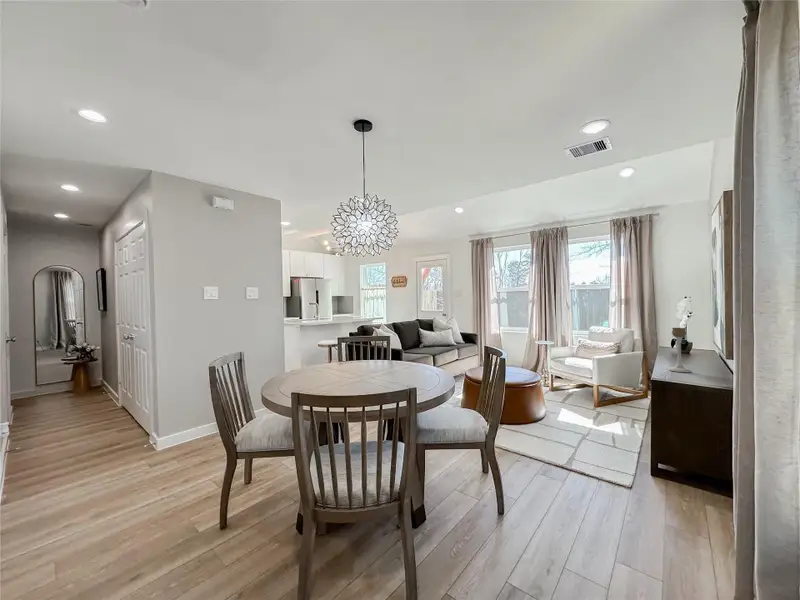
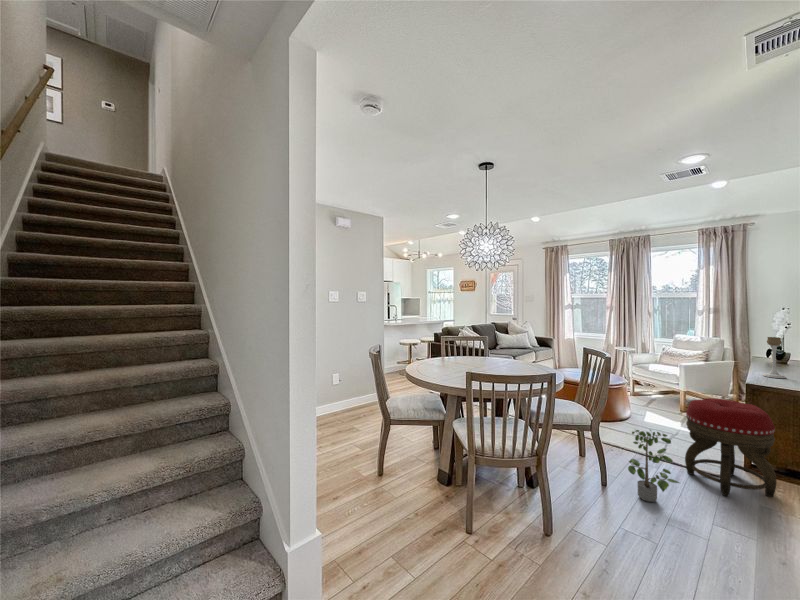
footstool: none [591,399,684,517] -> present [685,398,776,497]
potted plant: none [523,444,582,535] -> present [628,430,679,502]

